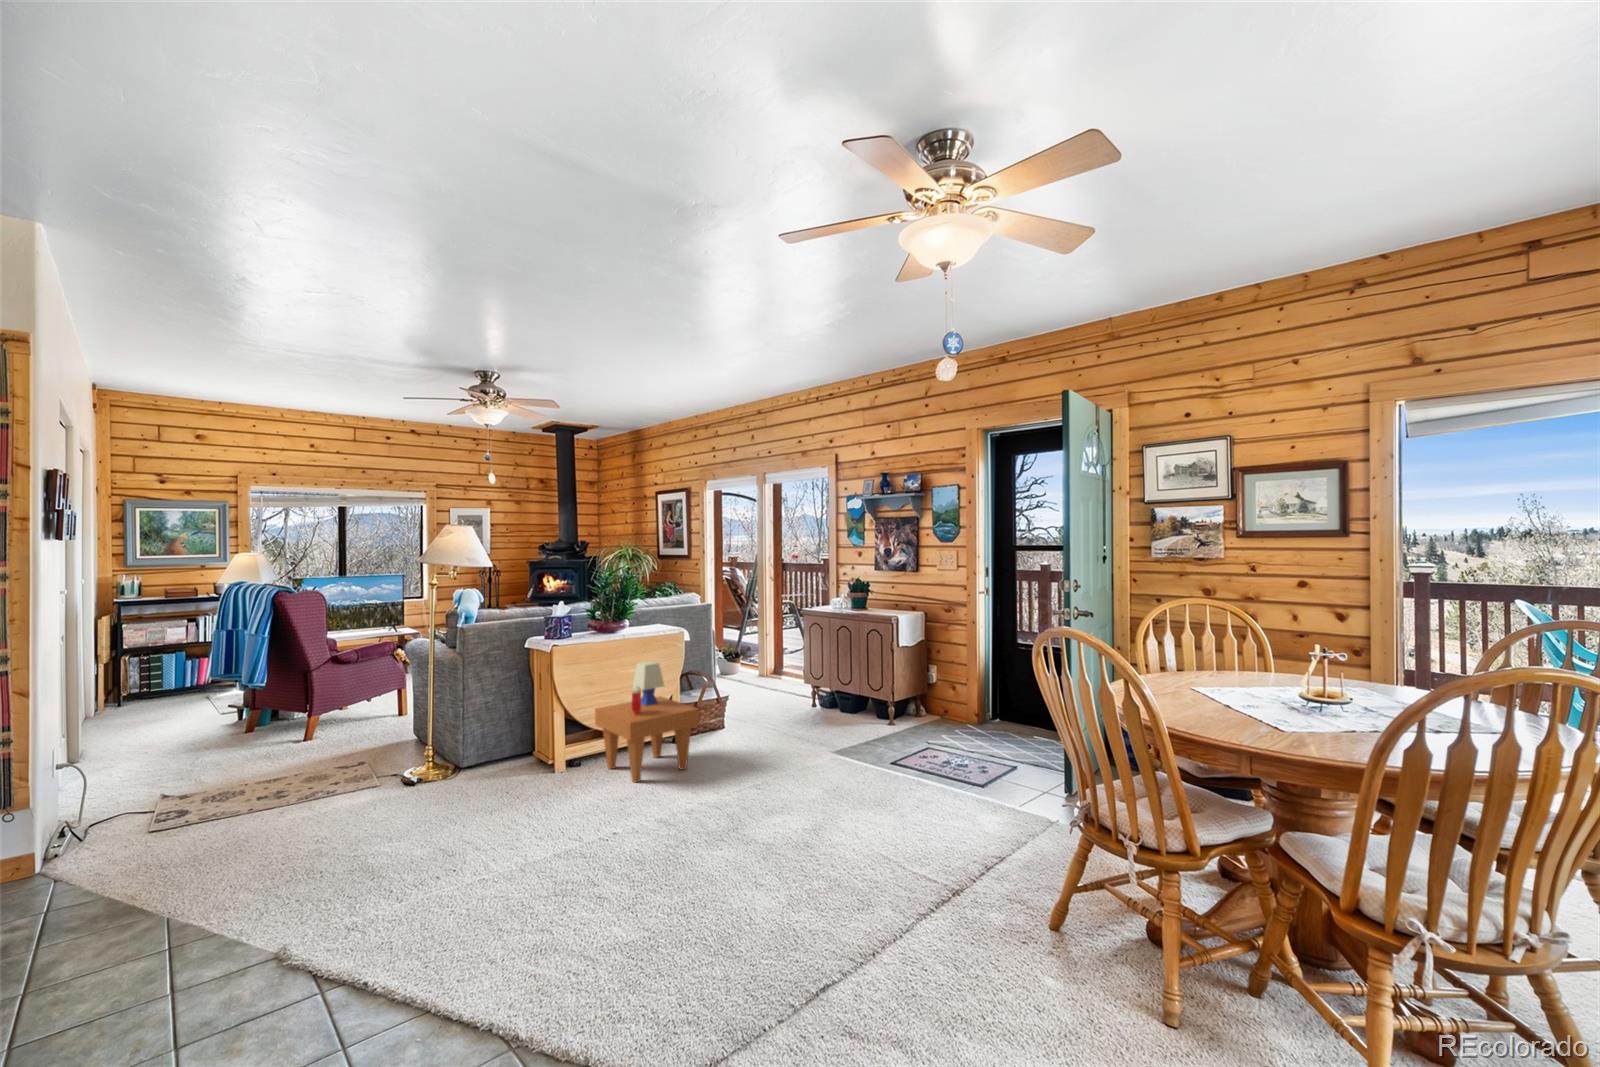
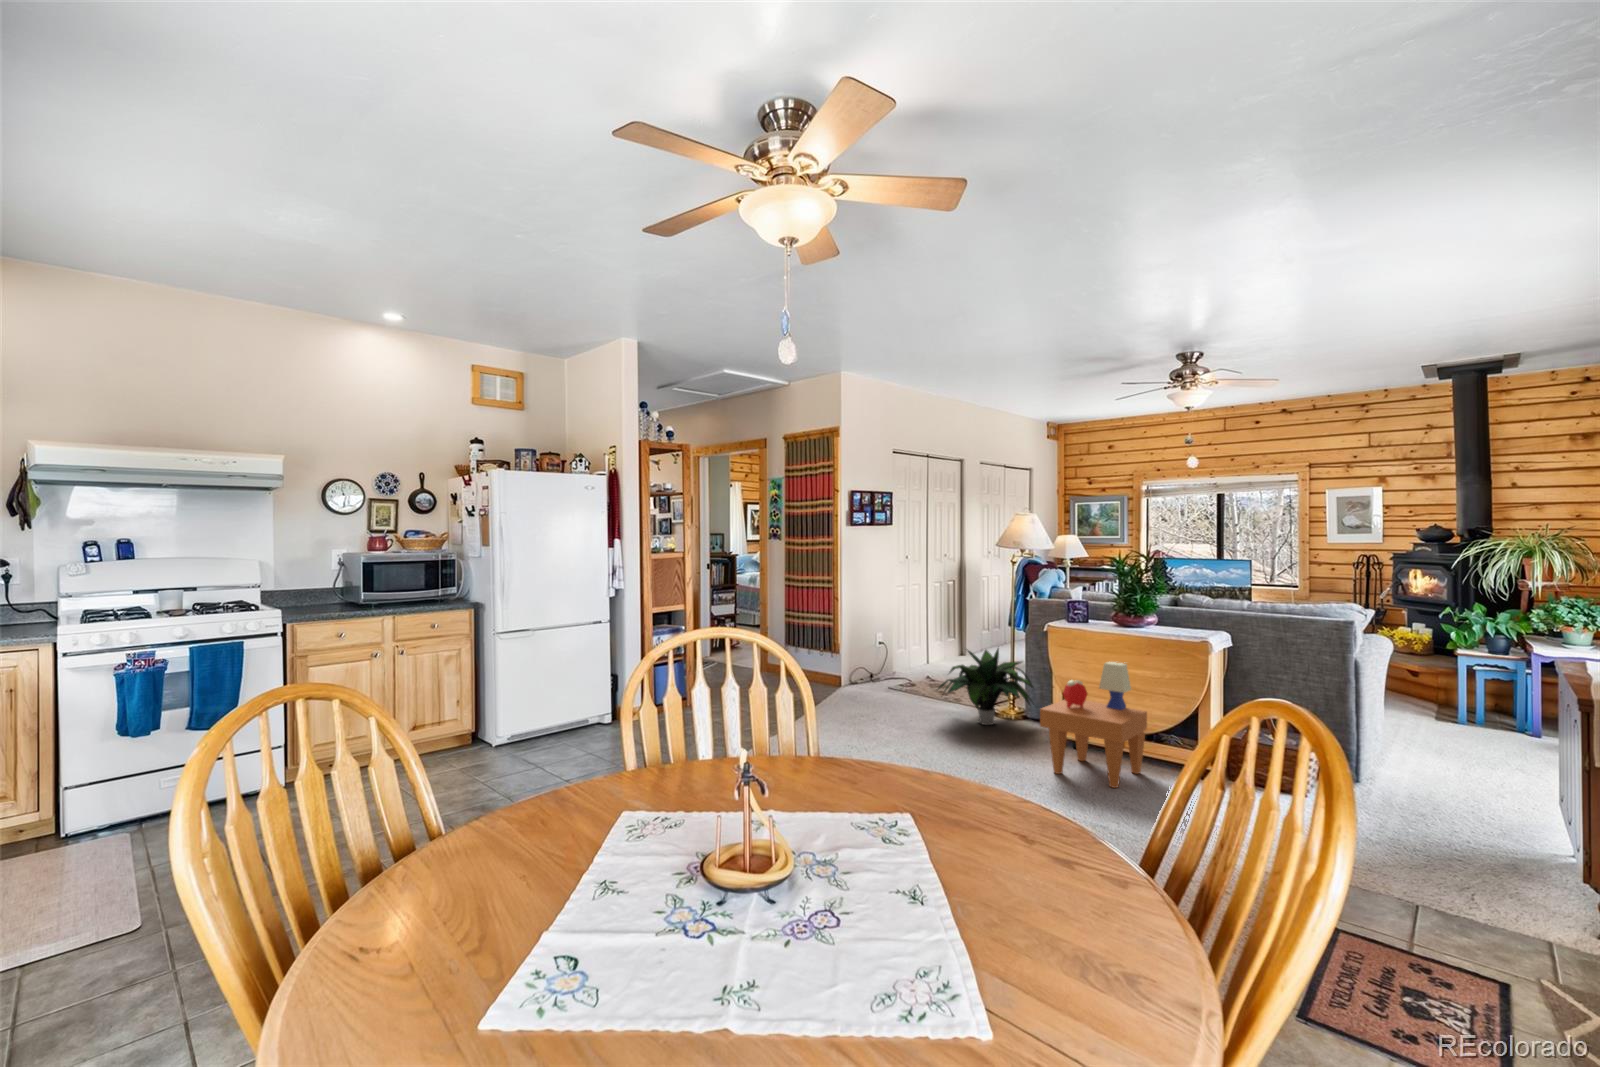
potted plant: none [384,685,527,790] -> present [938,648,1034,725]

